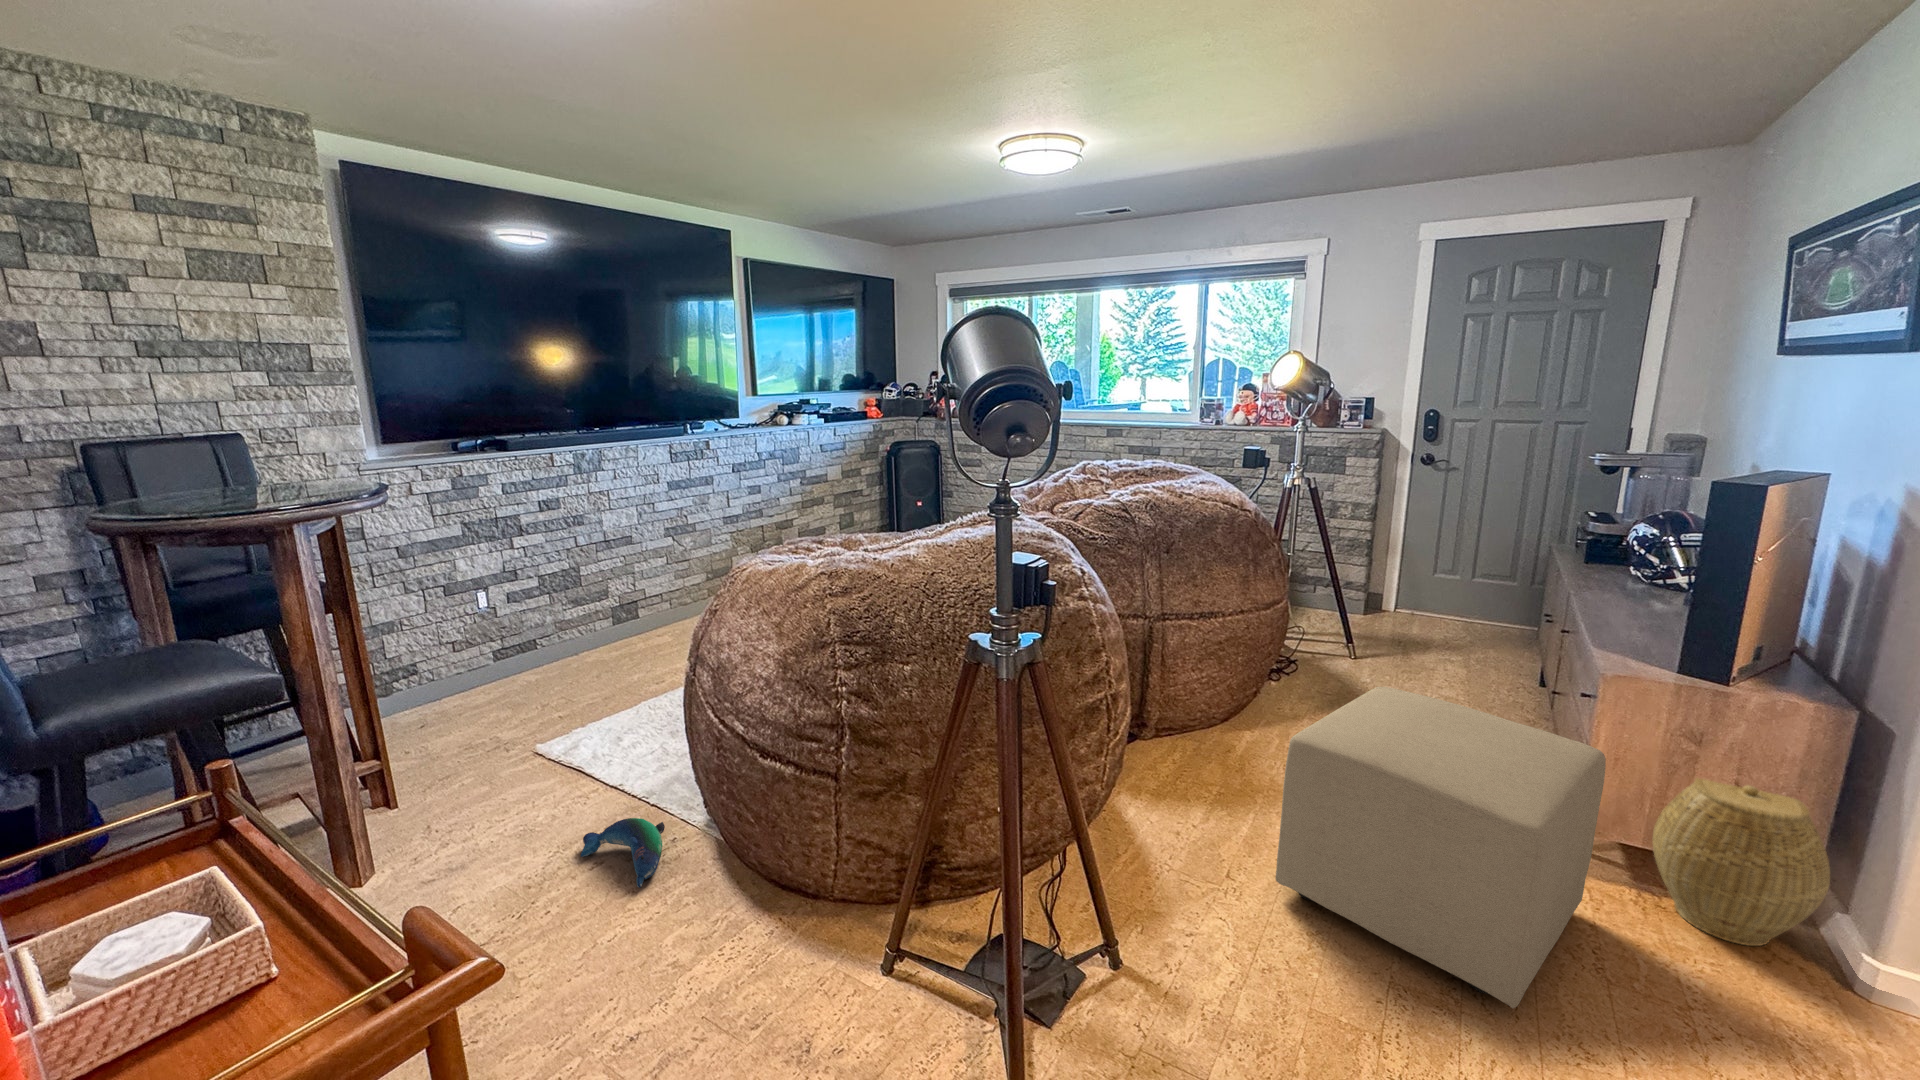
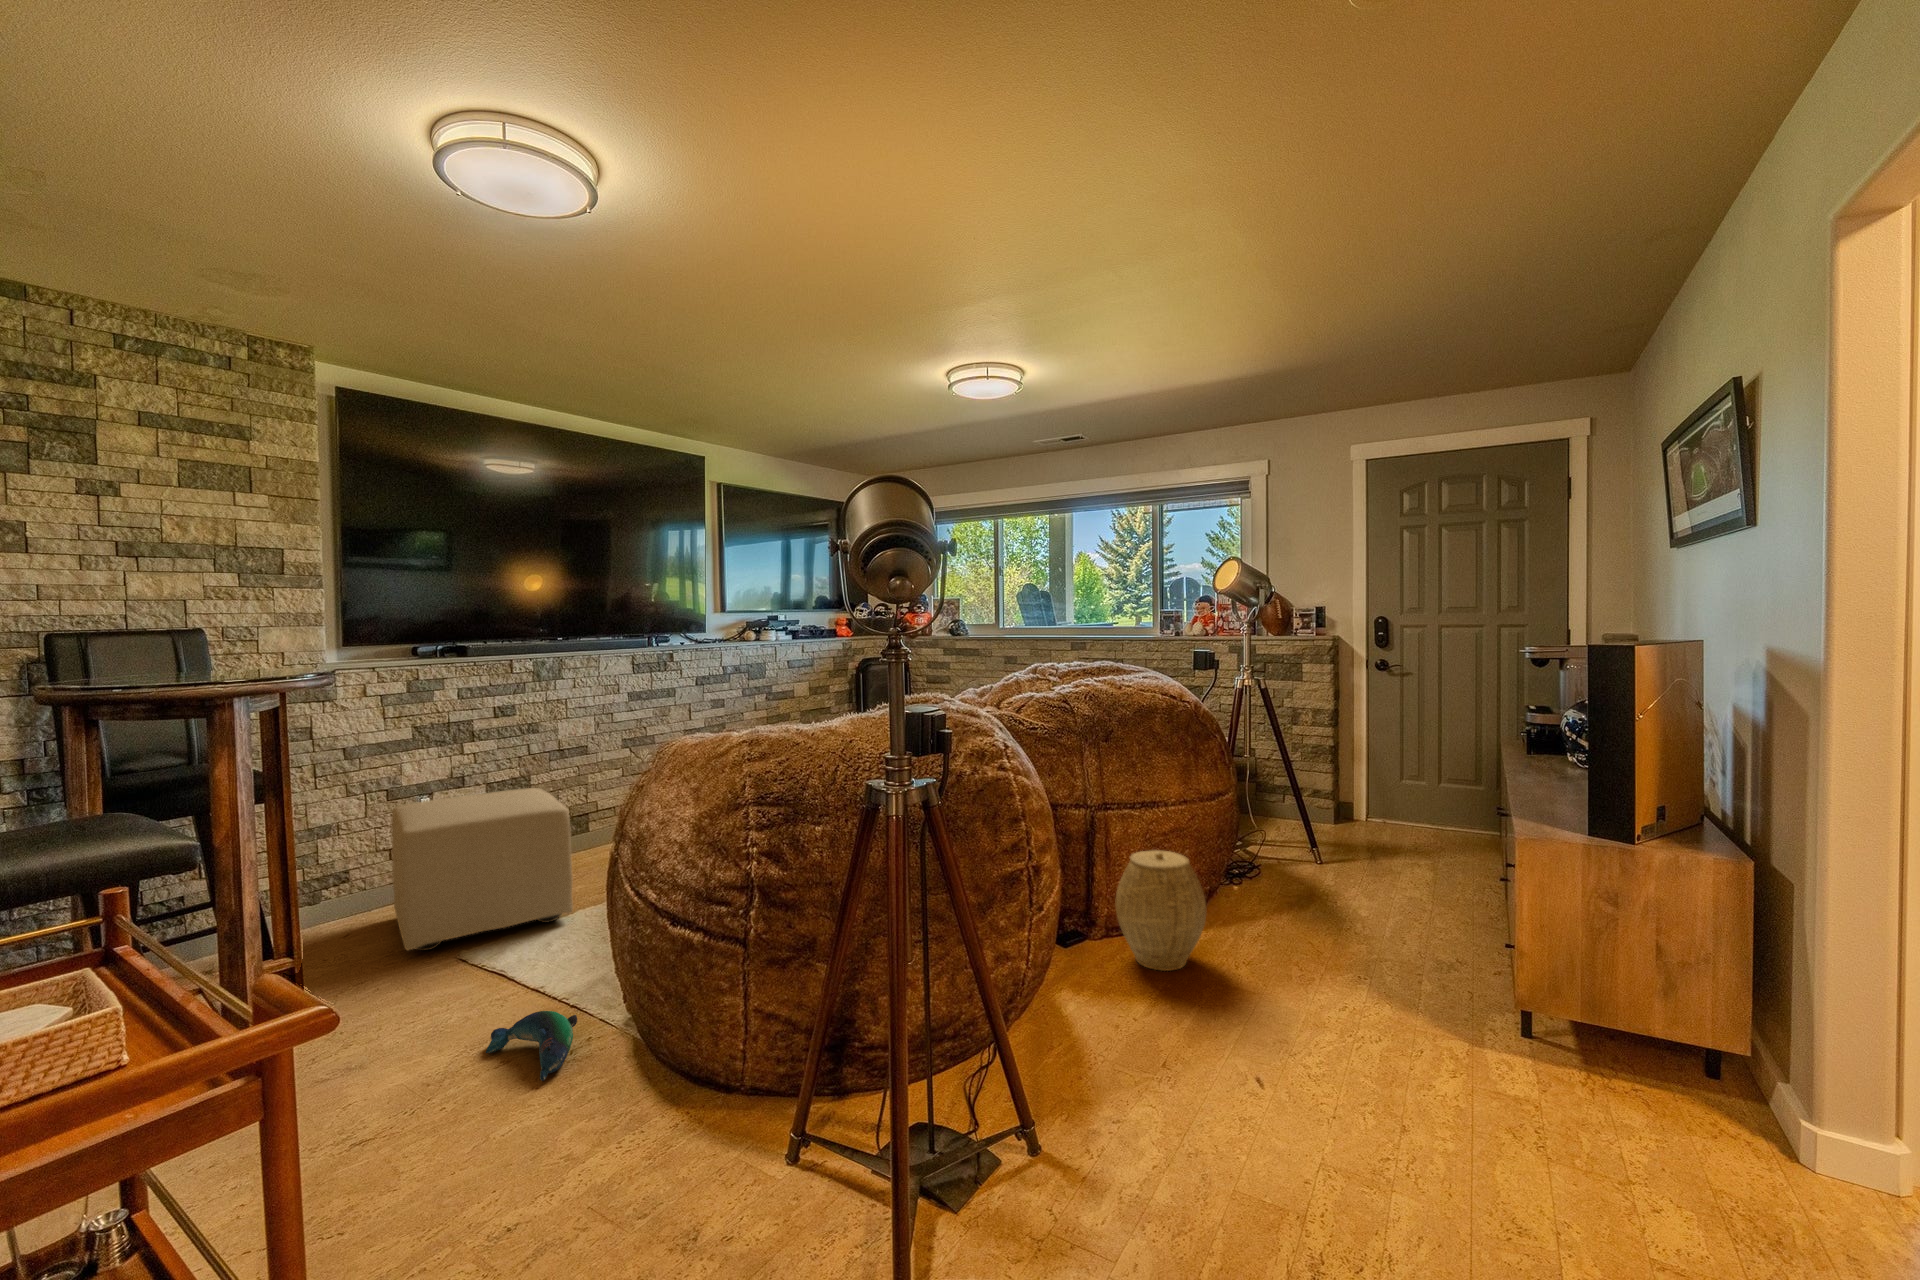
ottoman: present [1276,687,1606,1008] -> present [391,788,573,951]
woven basket: present [1652,778,1830,946] -> present [1115,850,1206,971]

